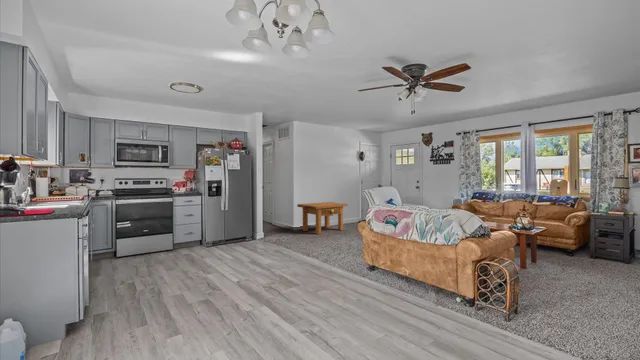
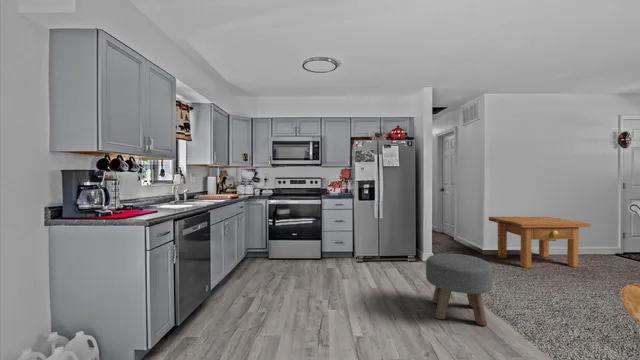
ottoman: none [269,225,305,264] -> present [426,254,493,325]

